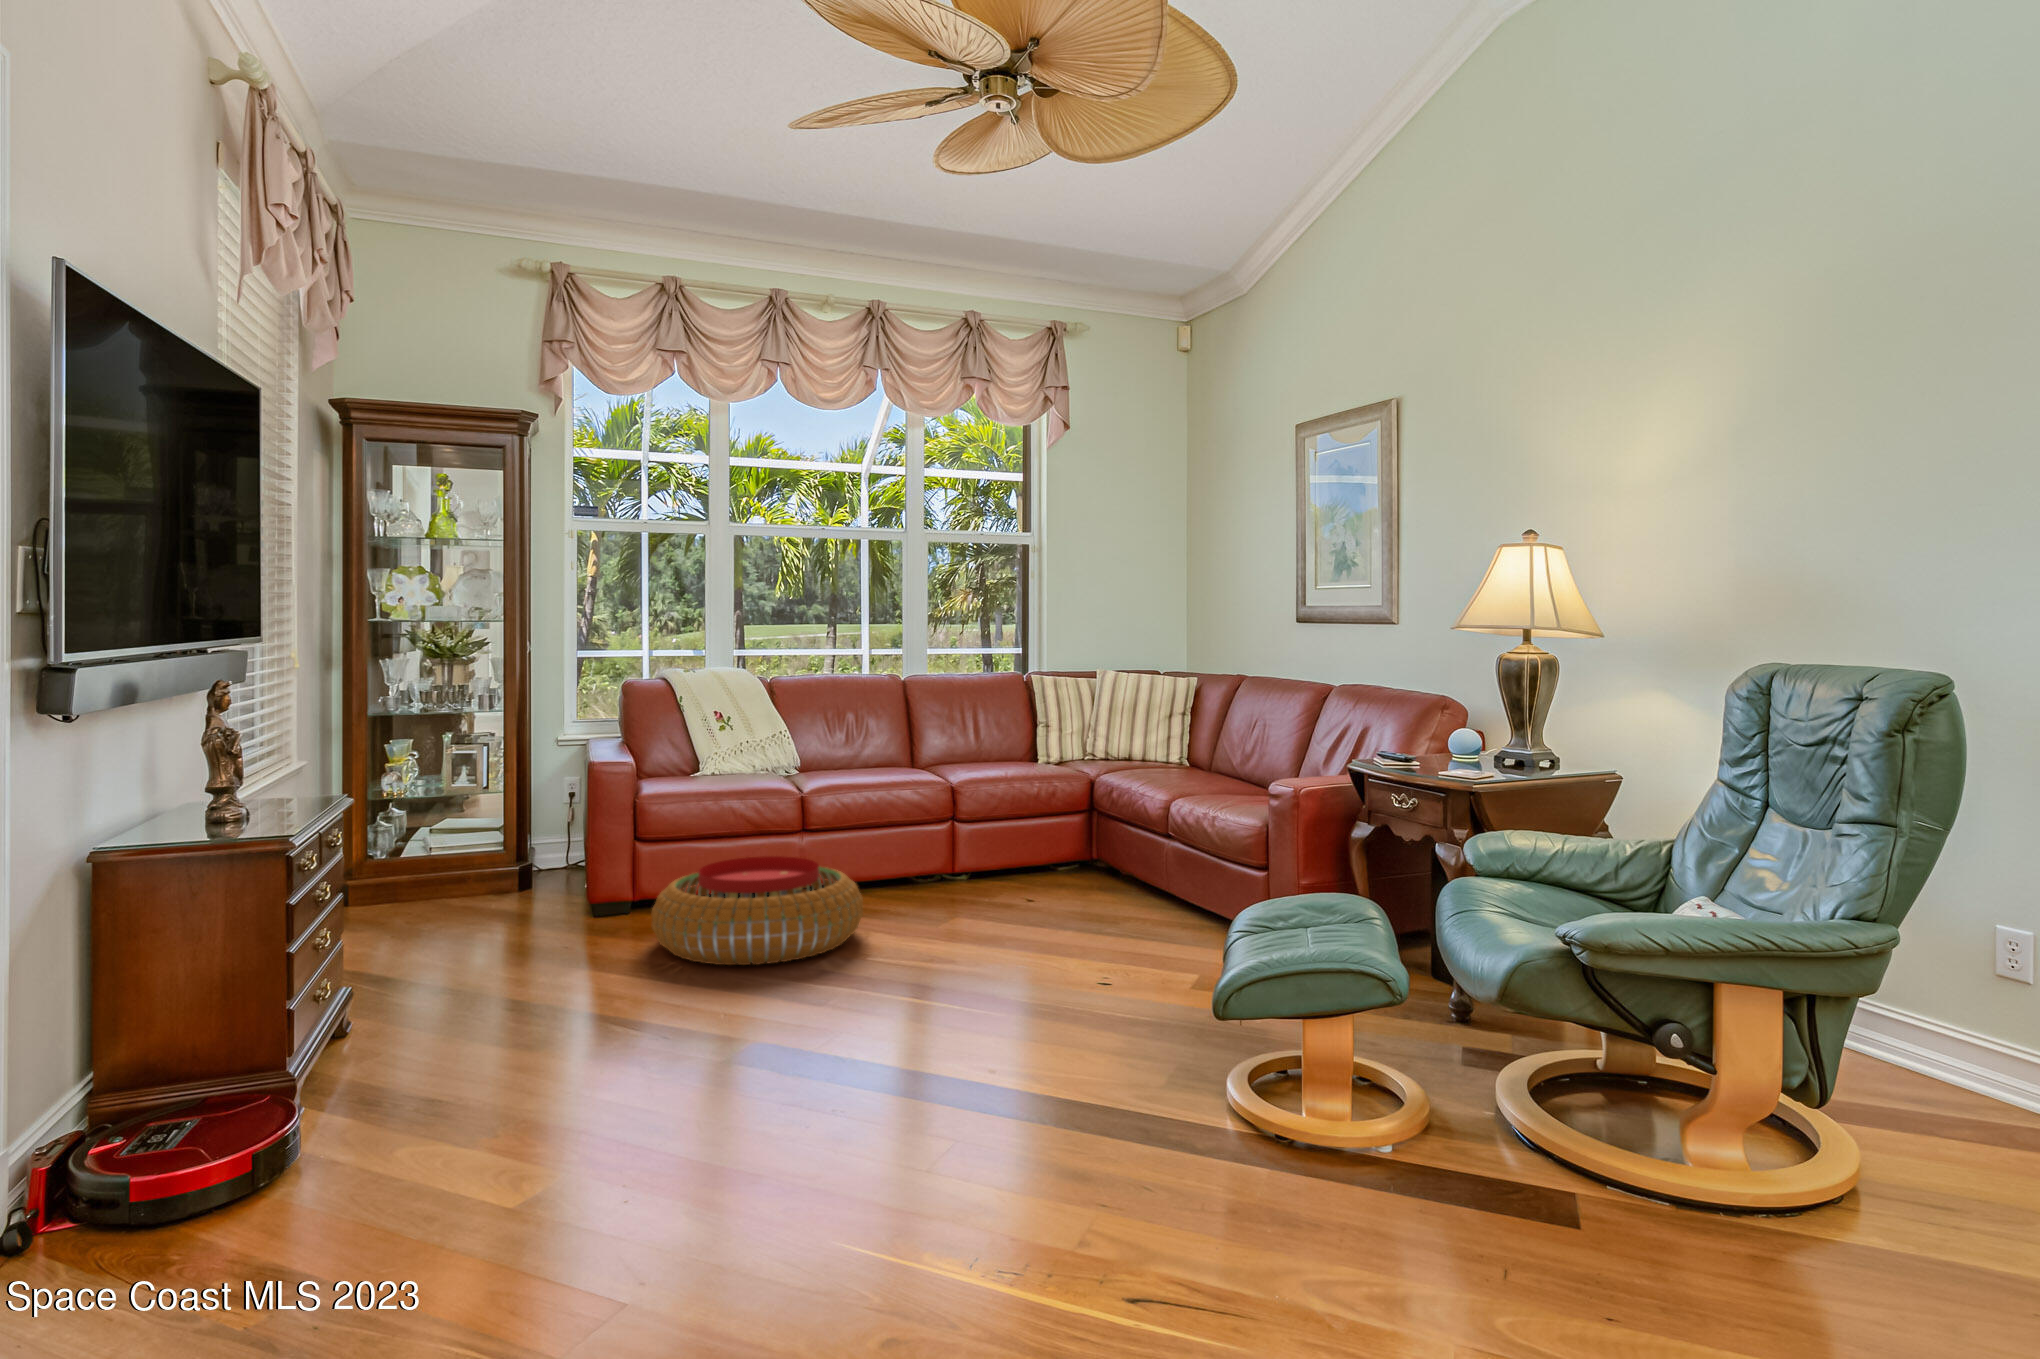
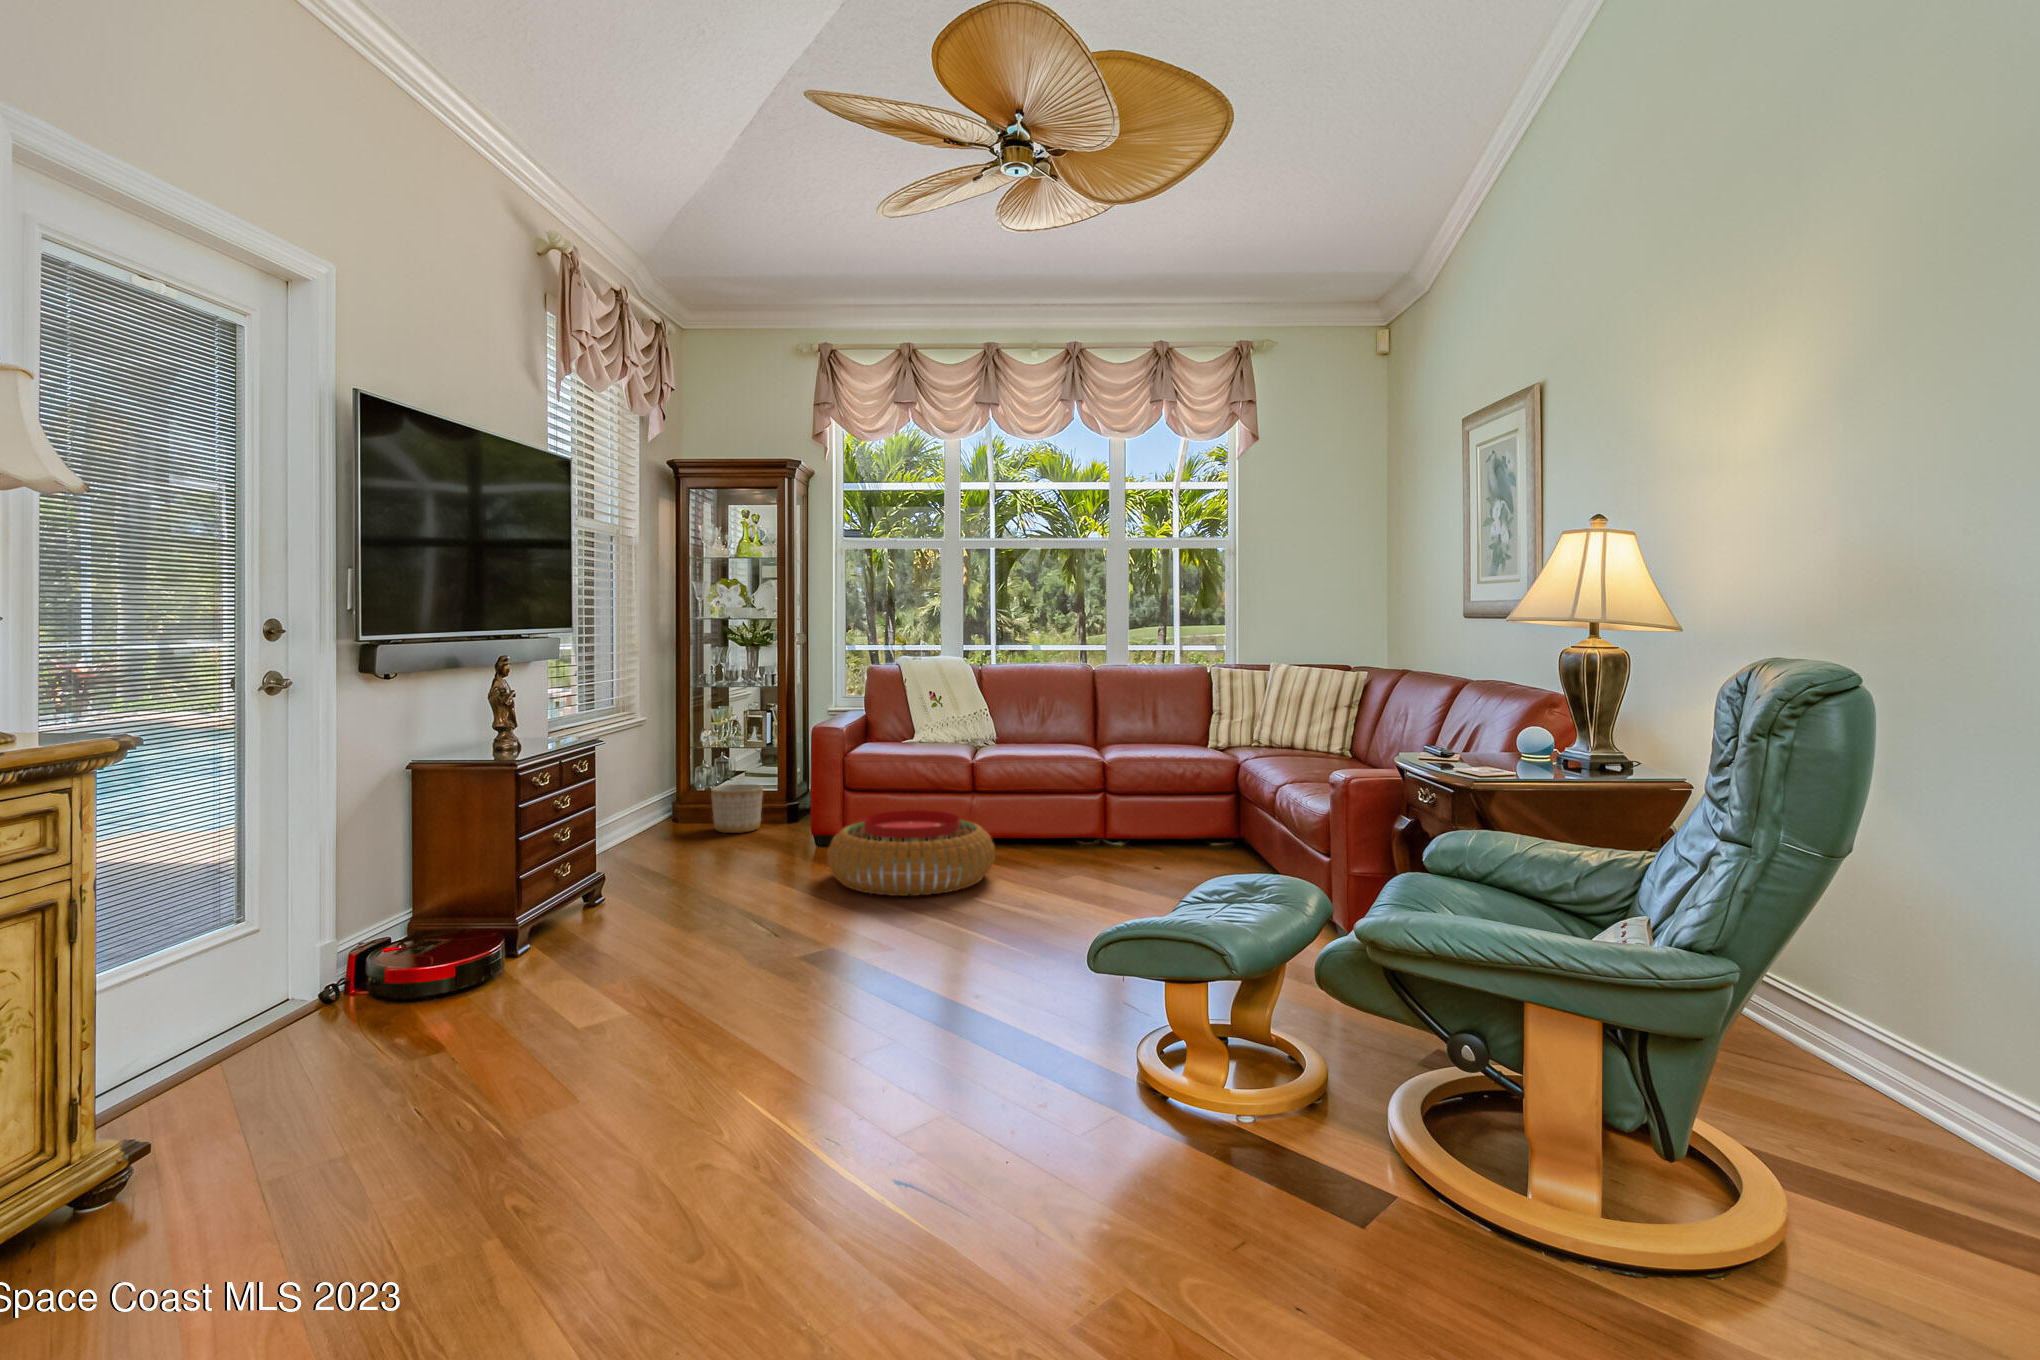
planter: none [415,840,491,908] -> present [711,784,763,833]

